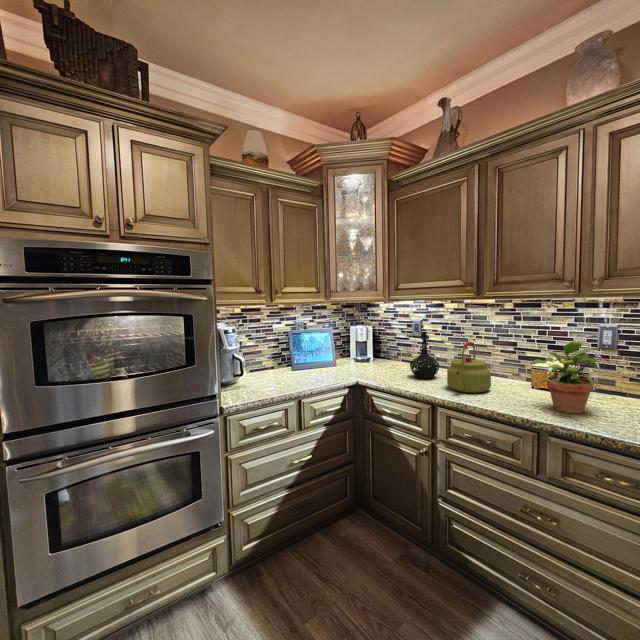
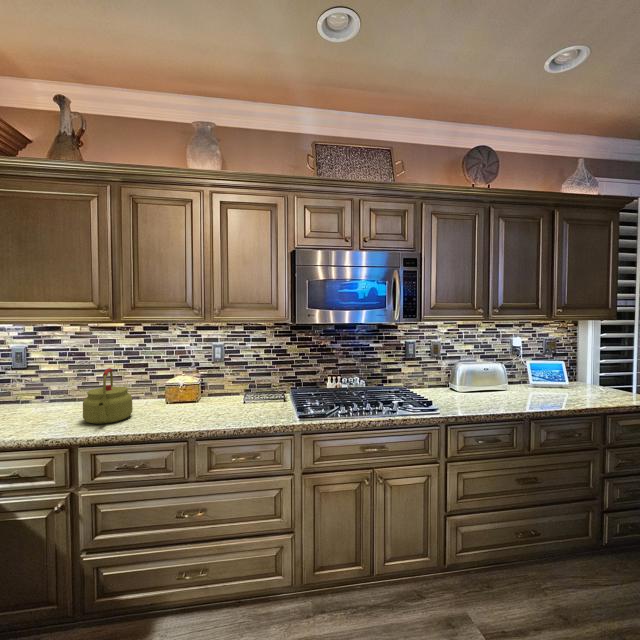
bottle: present [410,332,440,379] -> none [21,362,65,421]
potted plant: present [530,341,597,413] -> none [173,358,222,418]

